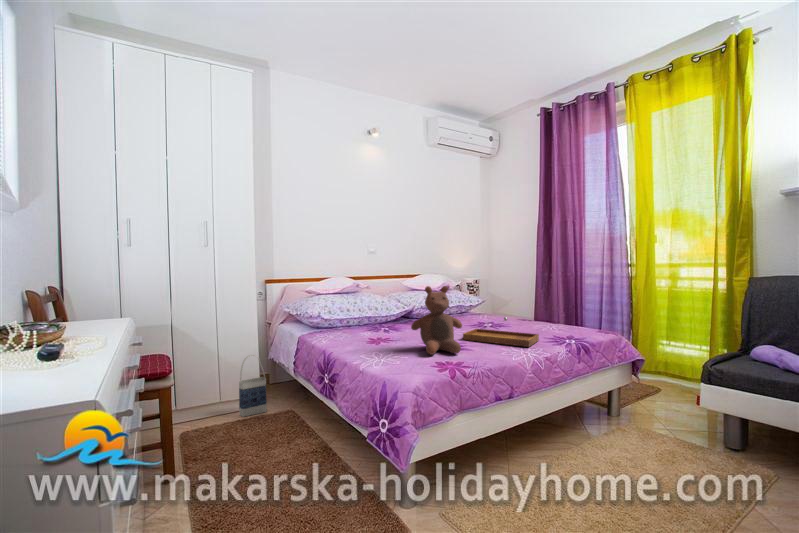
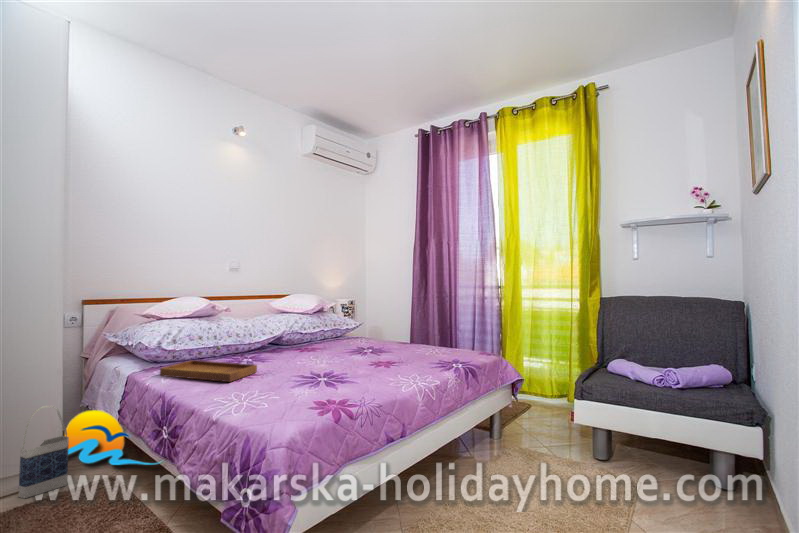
stuffed bear: present [411,286,462,355] -> none [284,308,345,392]
tray: present [463,317,539,347] -> present [160,346,257,382]

